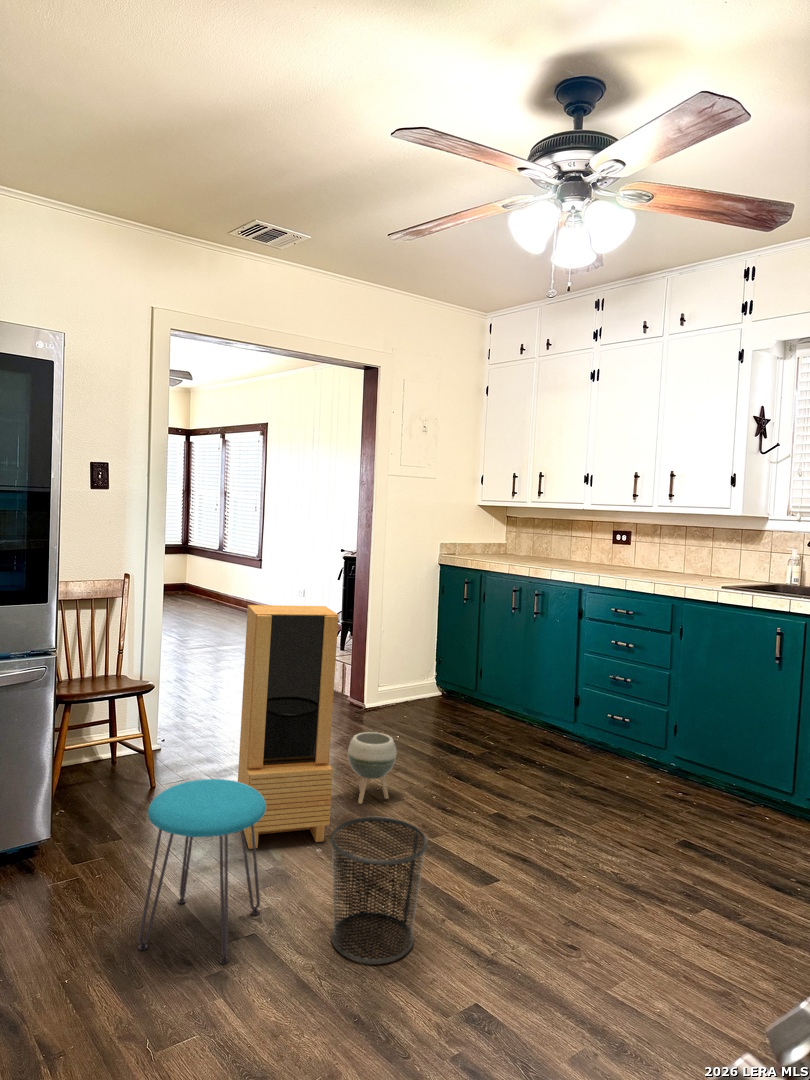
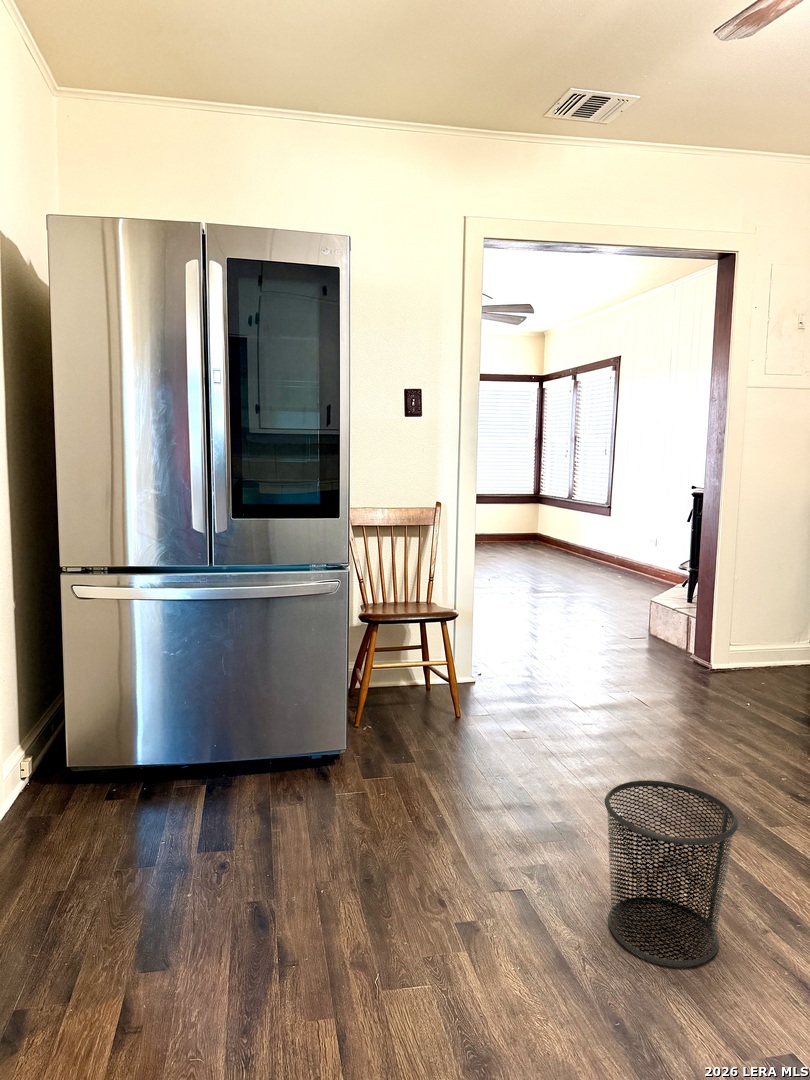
storage cabinet: present [238,605,338,849] -> none [532,527,643,805]
planter: present [348,732,396,804] -> none [668,688,731,772]
stool: present [138,779,266,964] -> none [396,710,532,914]

